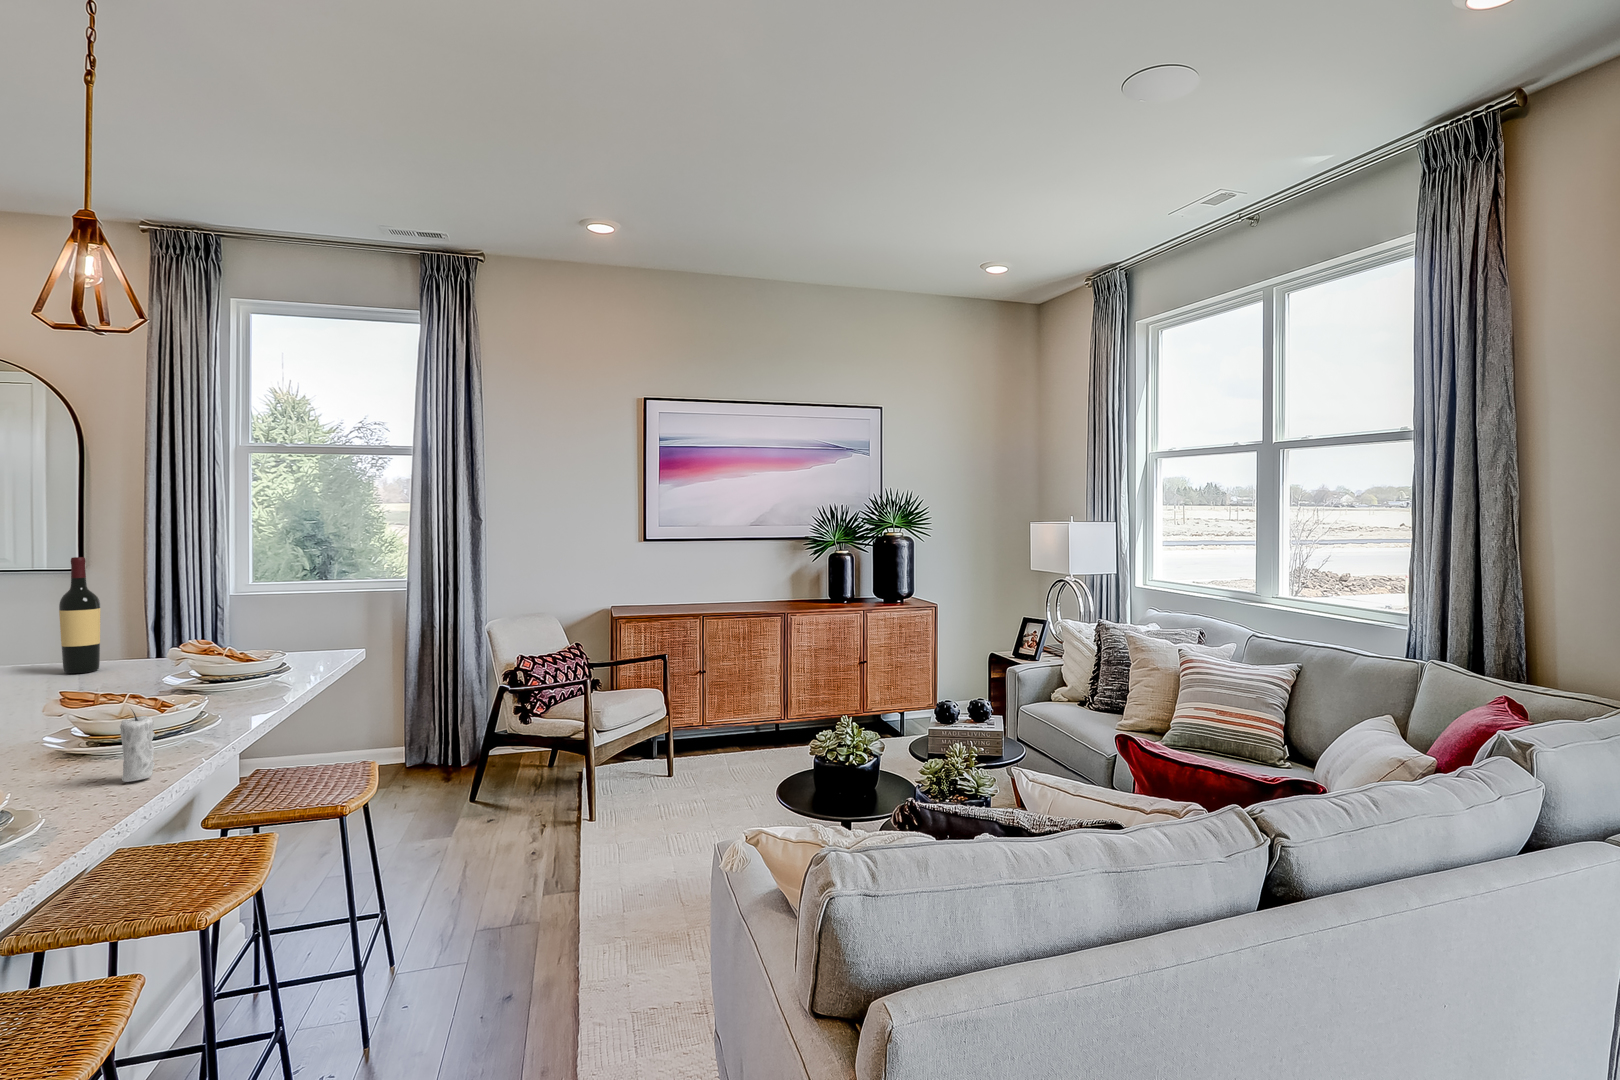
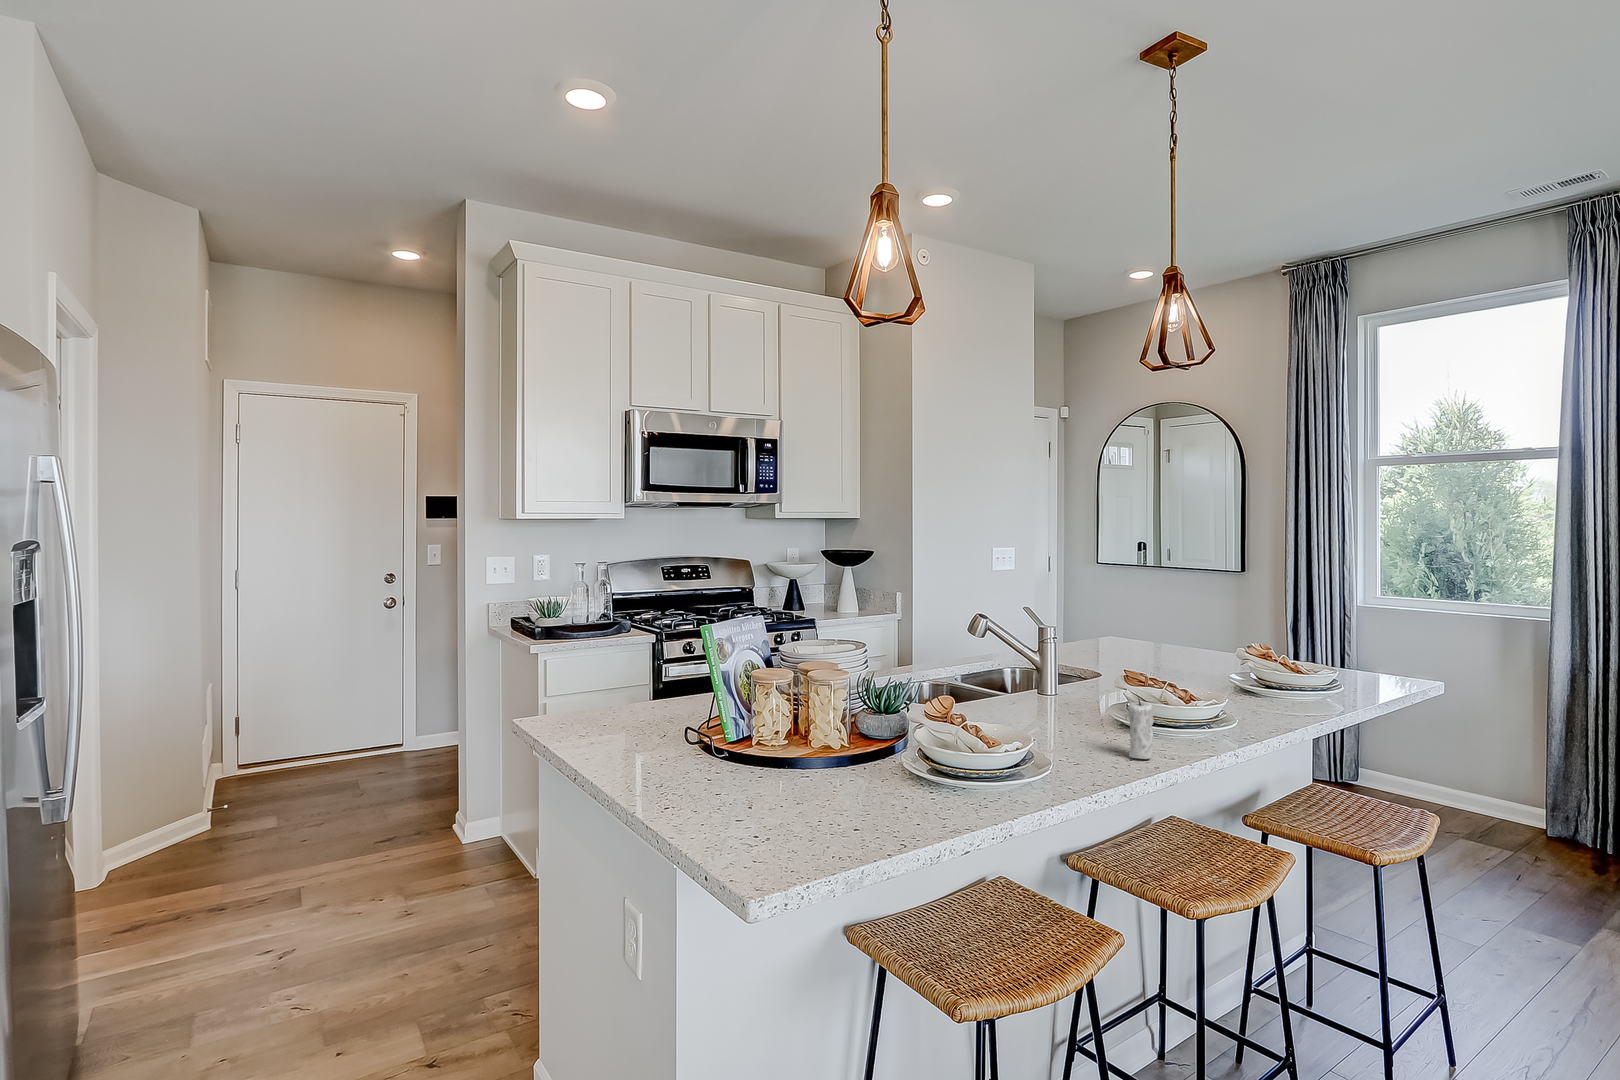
wine bottle: present [59,557,100,674] -> none [1169,563,1198,660]

